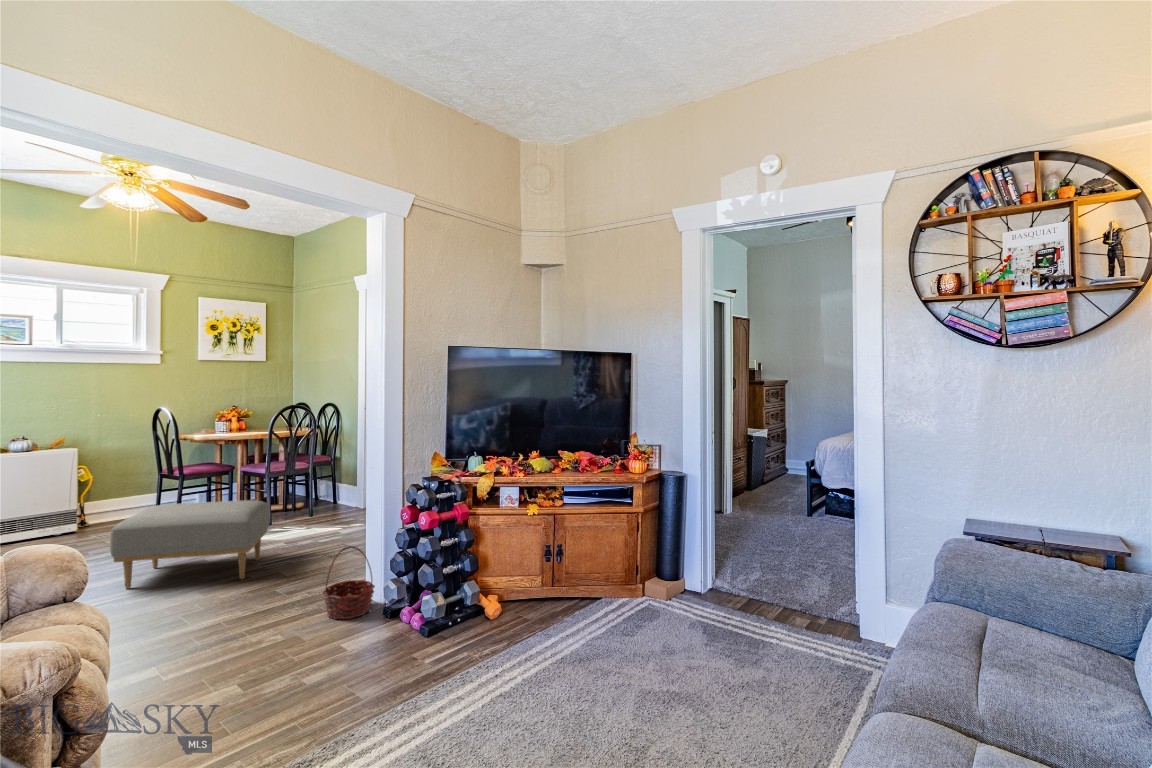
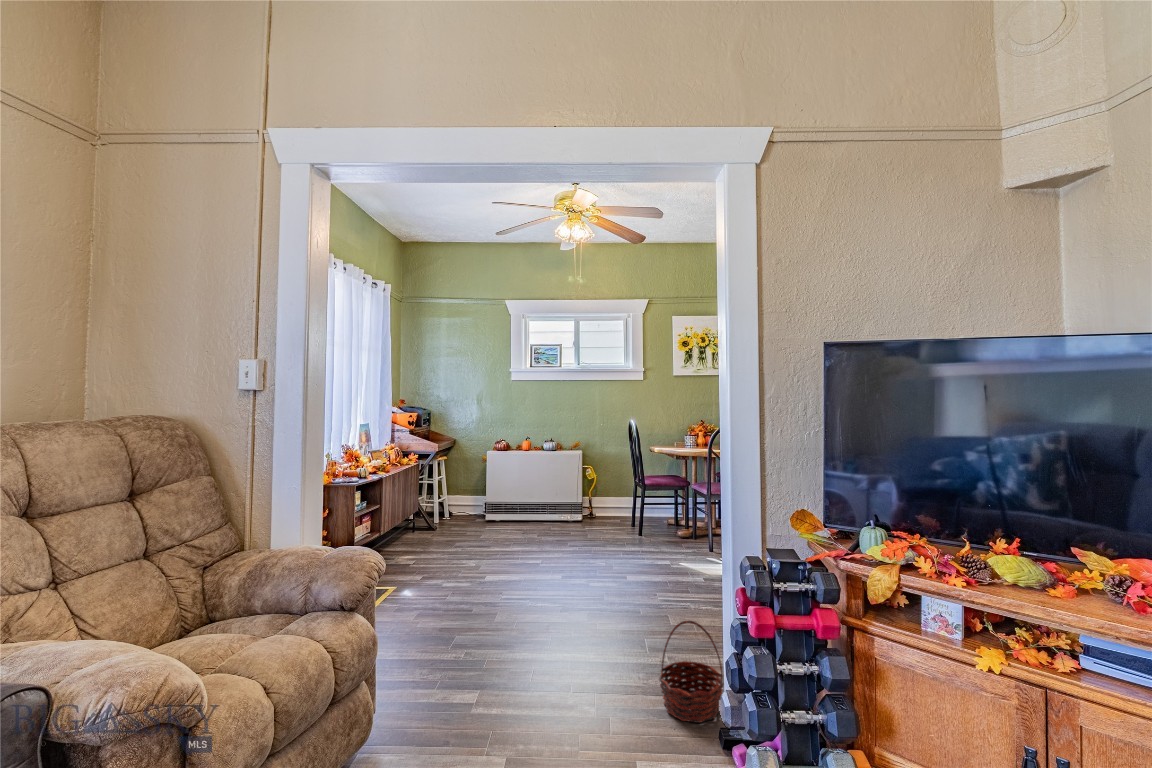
ottoman: present [110,500,270,589] -> none [543,515,680,610]

